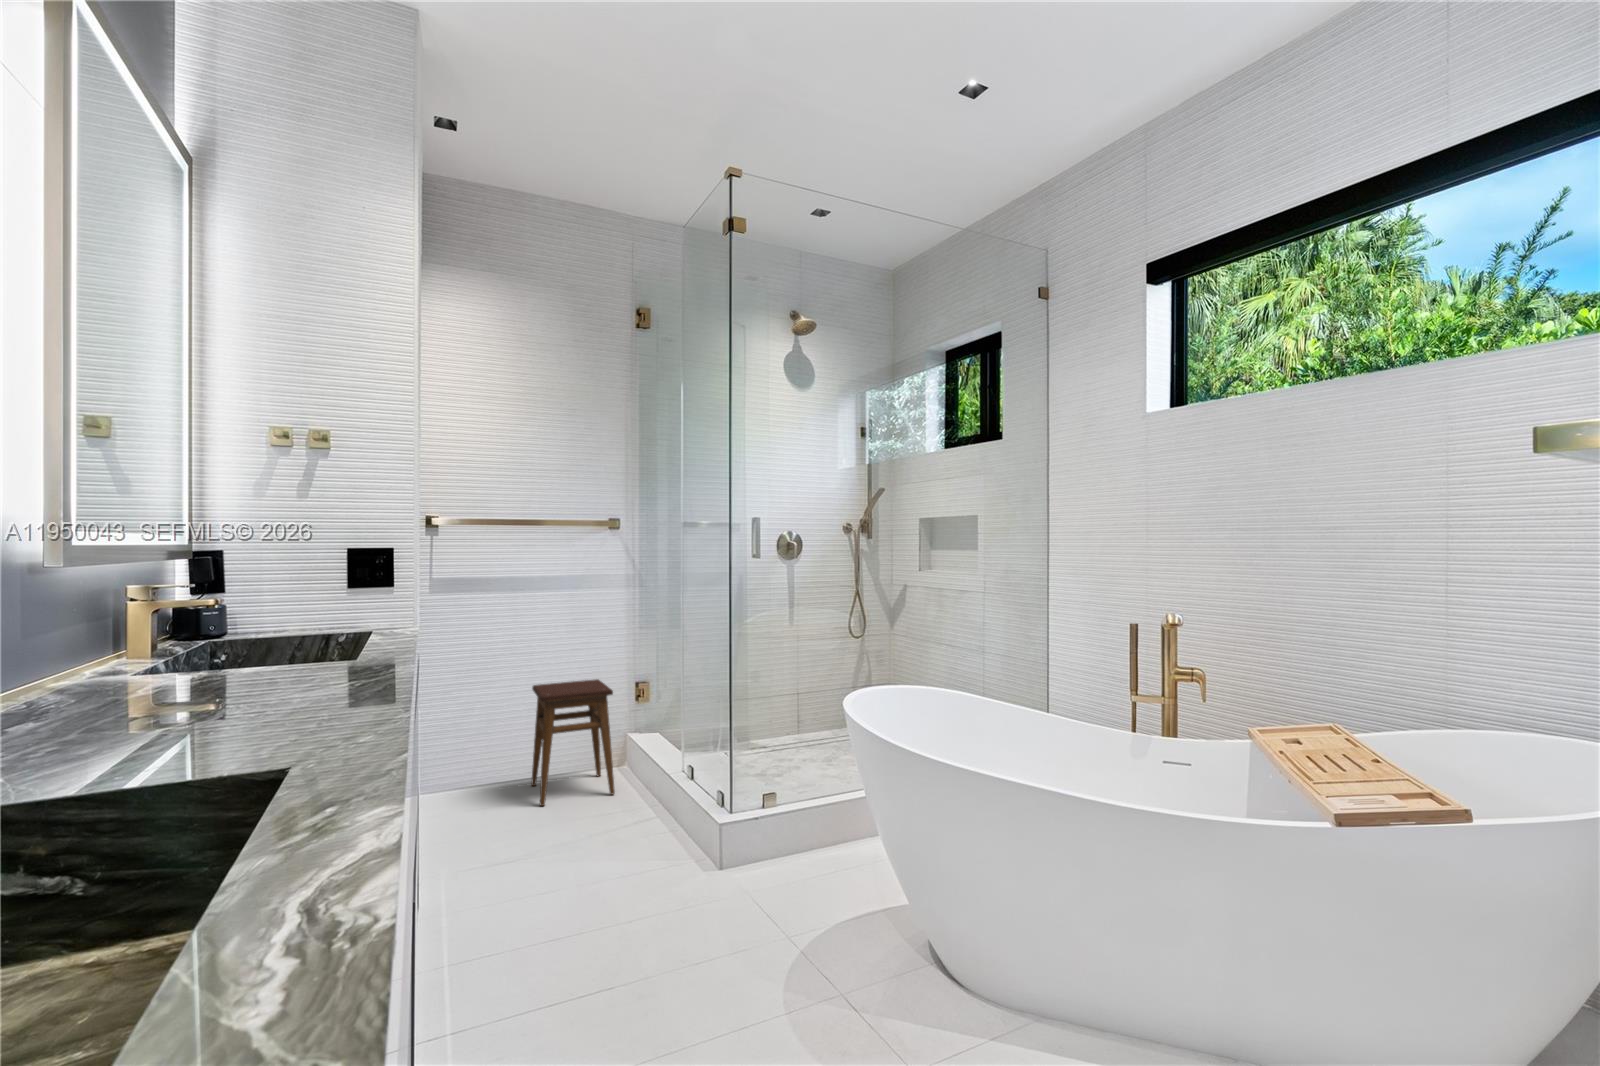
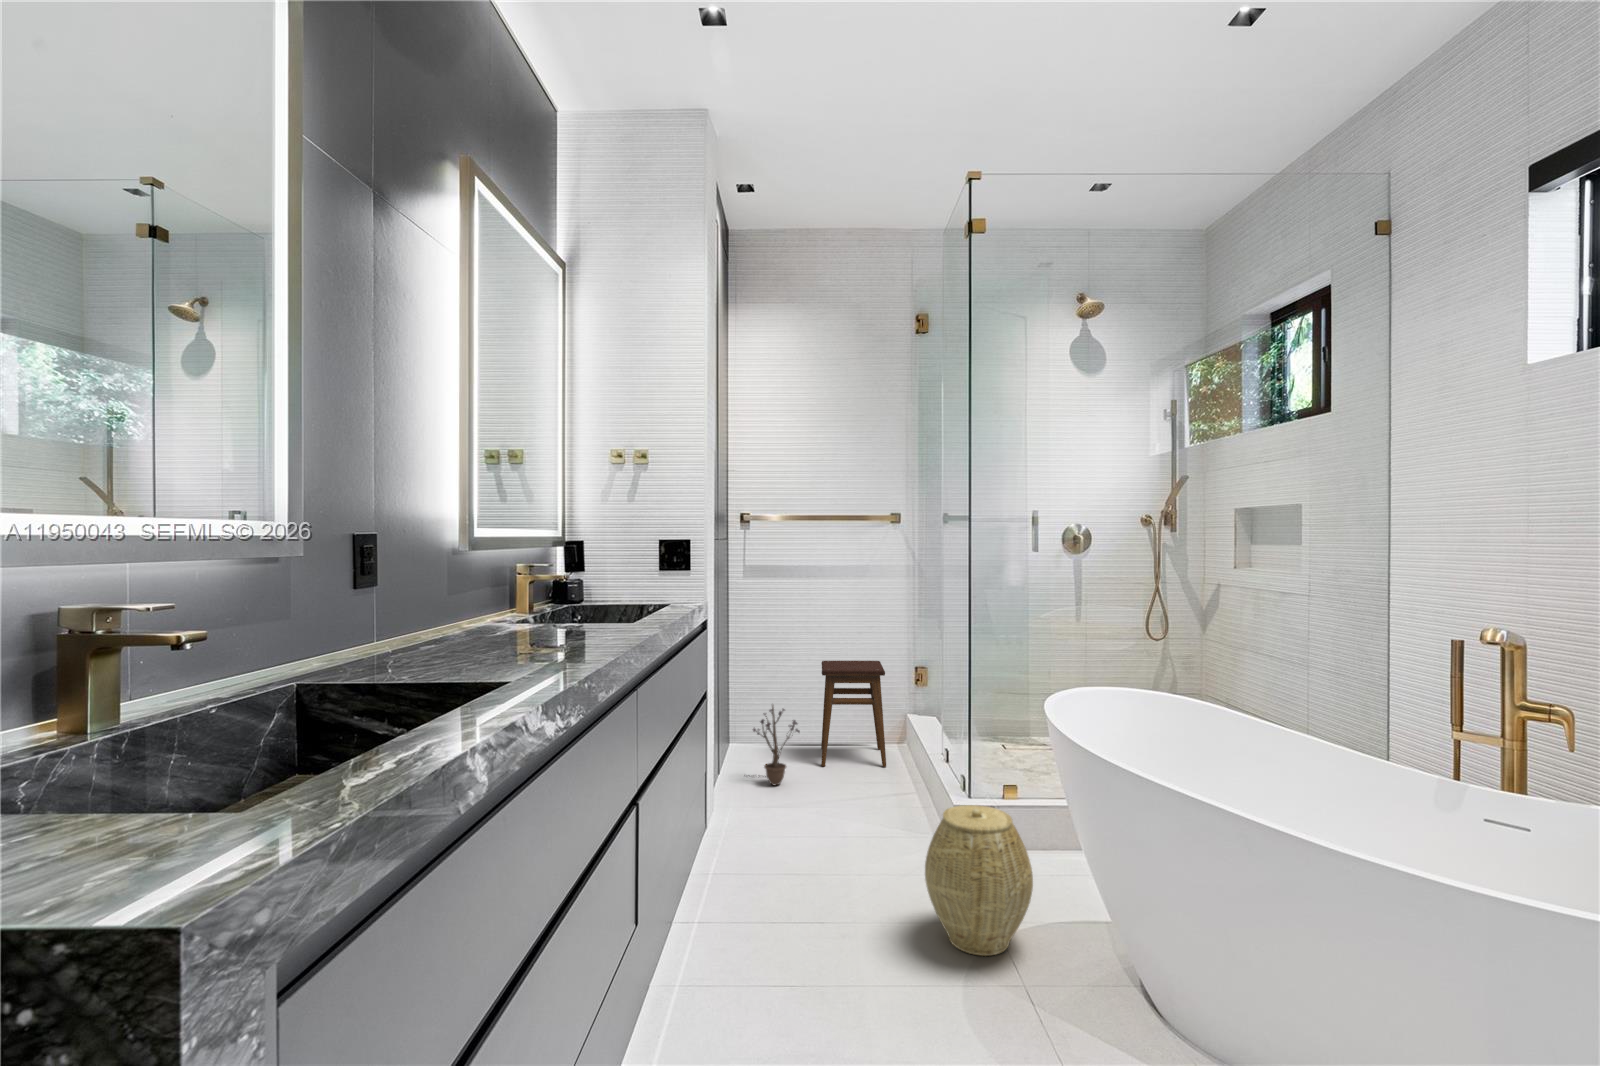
decorative plant: none [448,743,524,840] -> present [744,706,800,785]
woven basket: none [736,823,846,985] -> present [925,805,1033,956]

